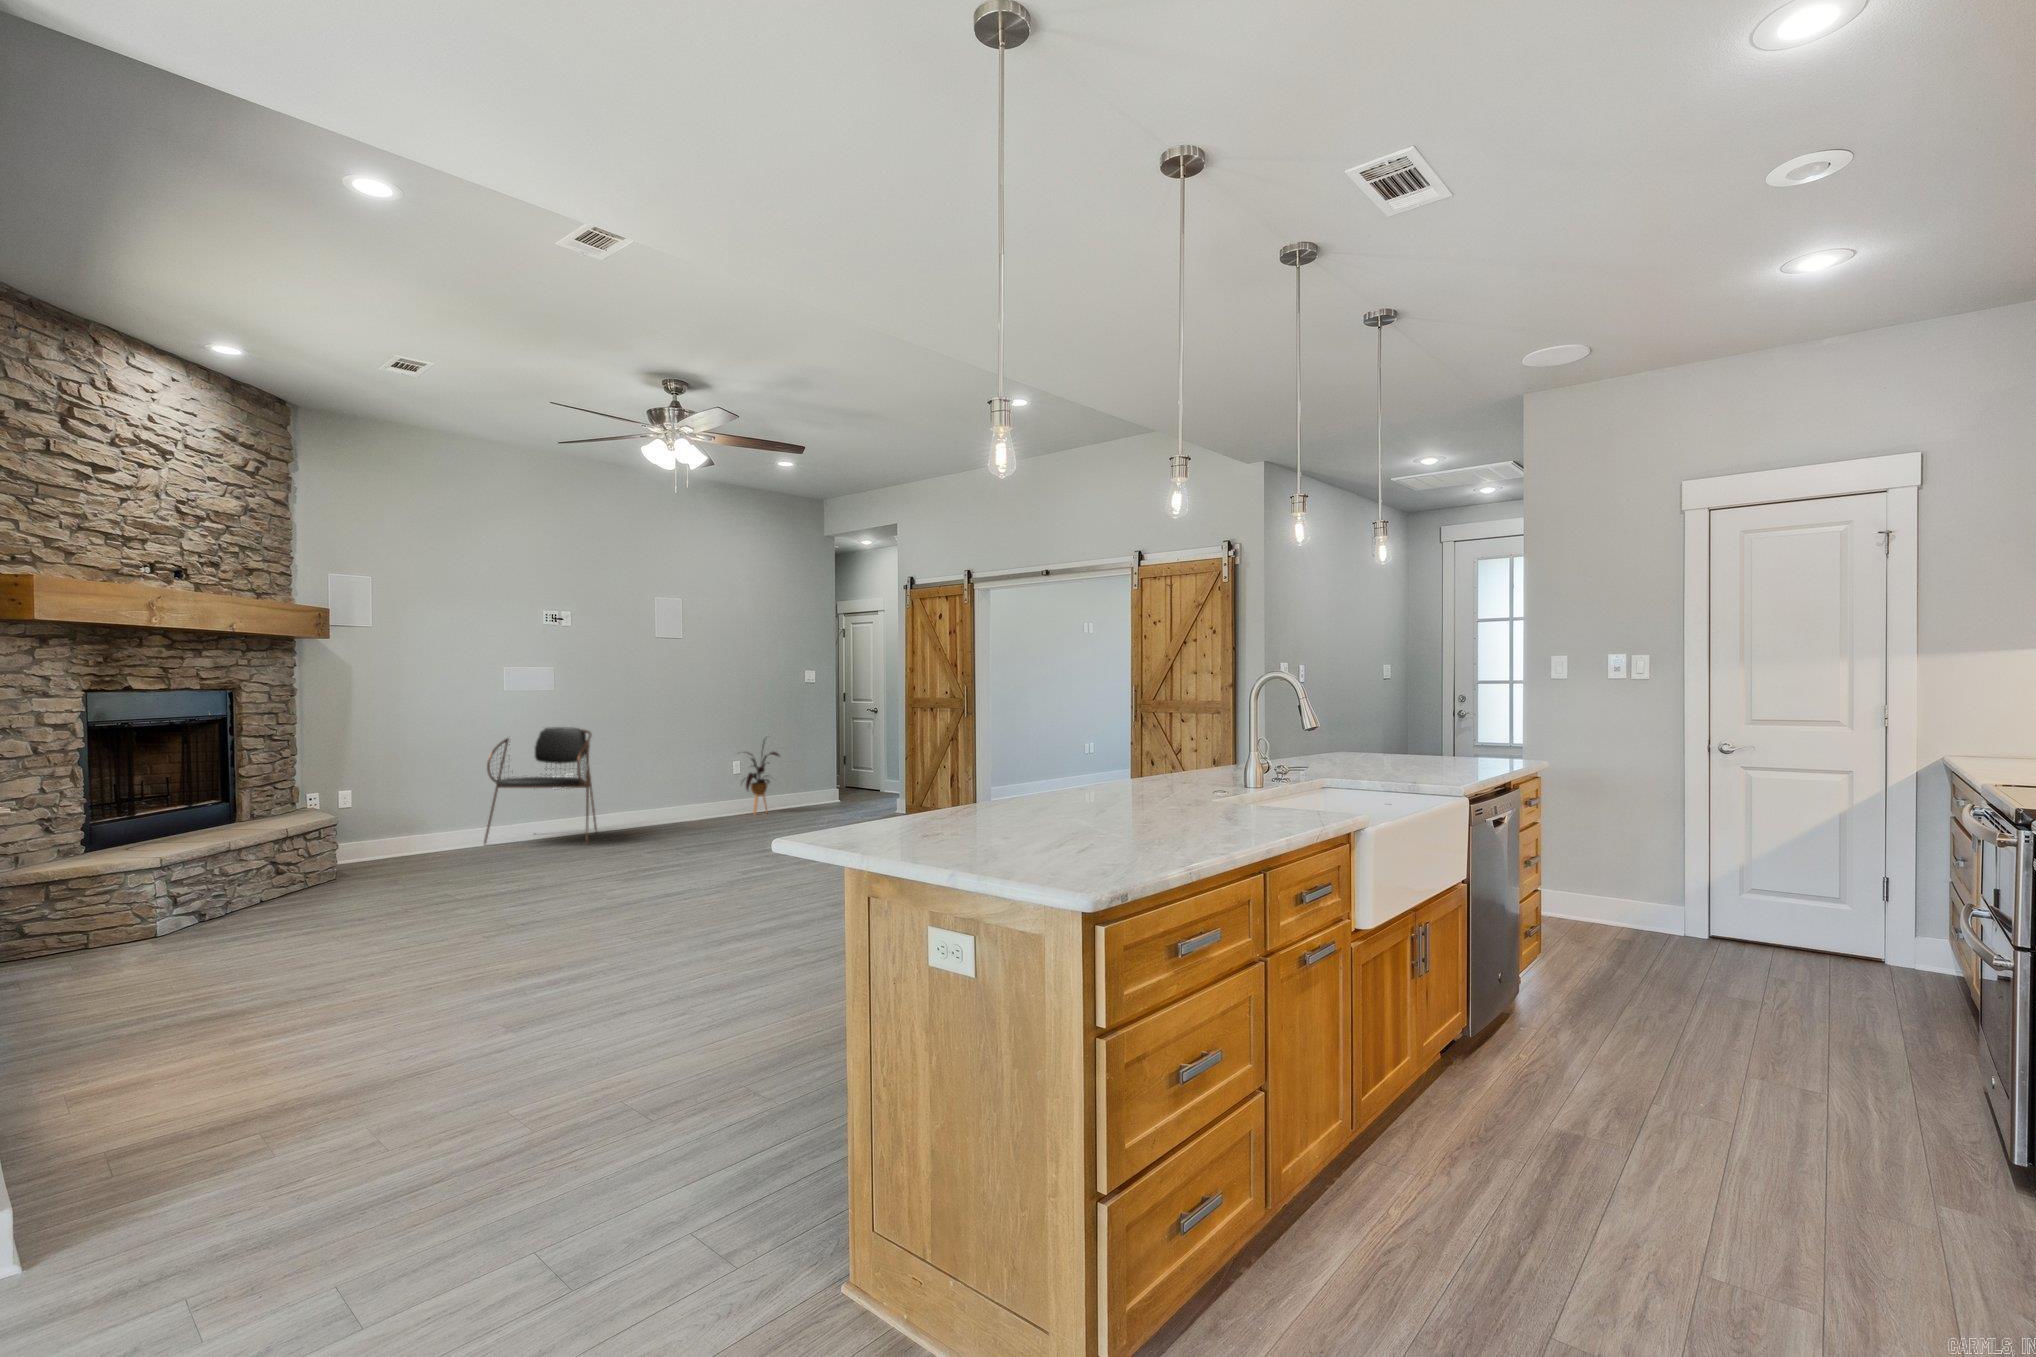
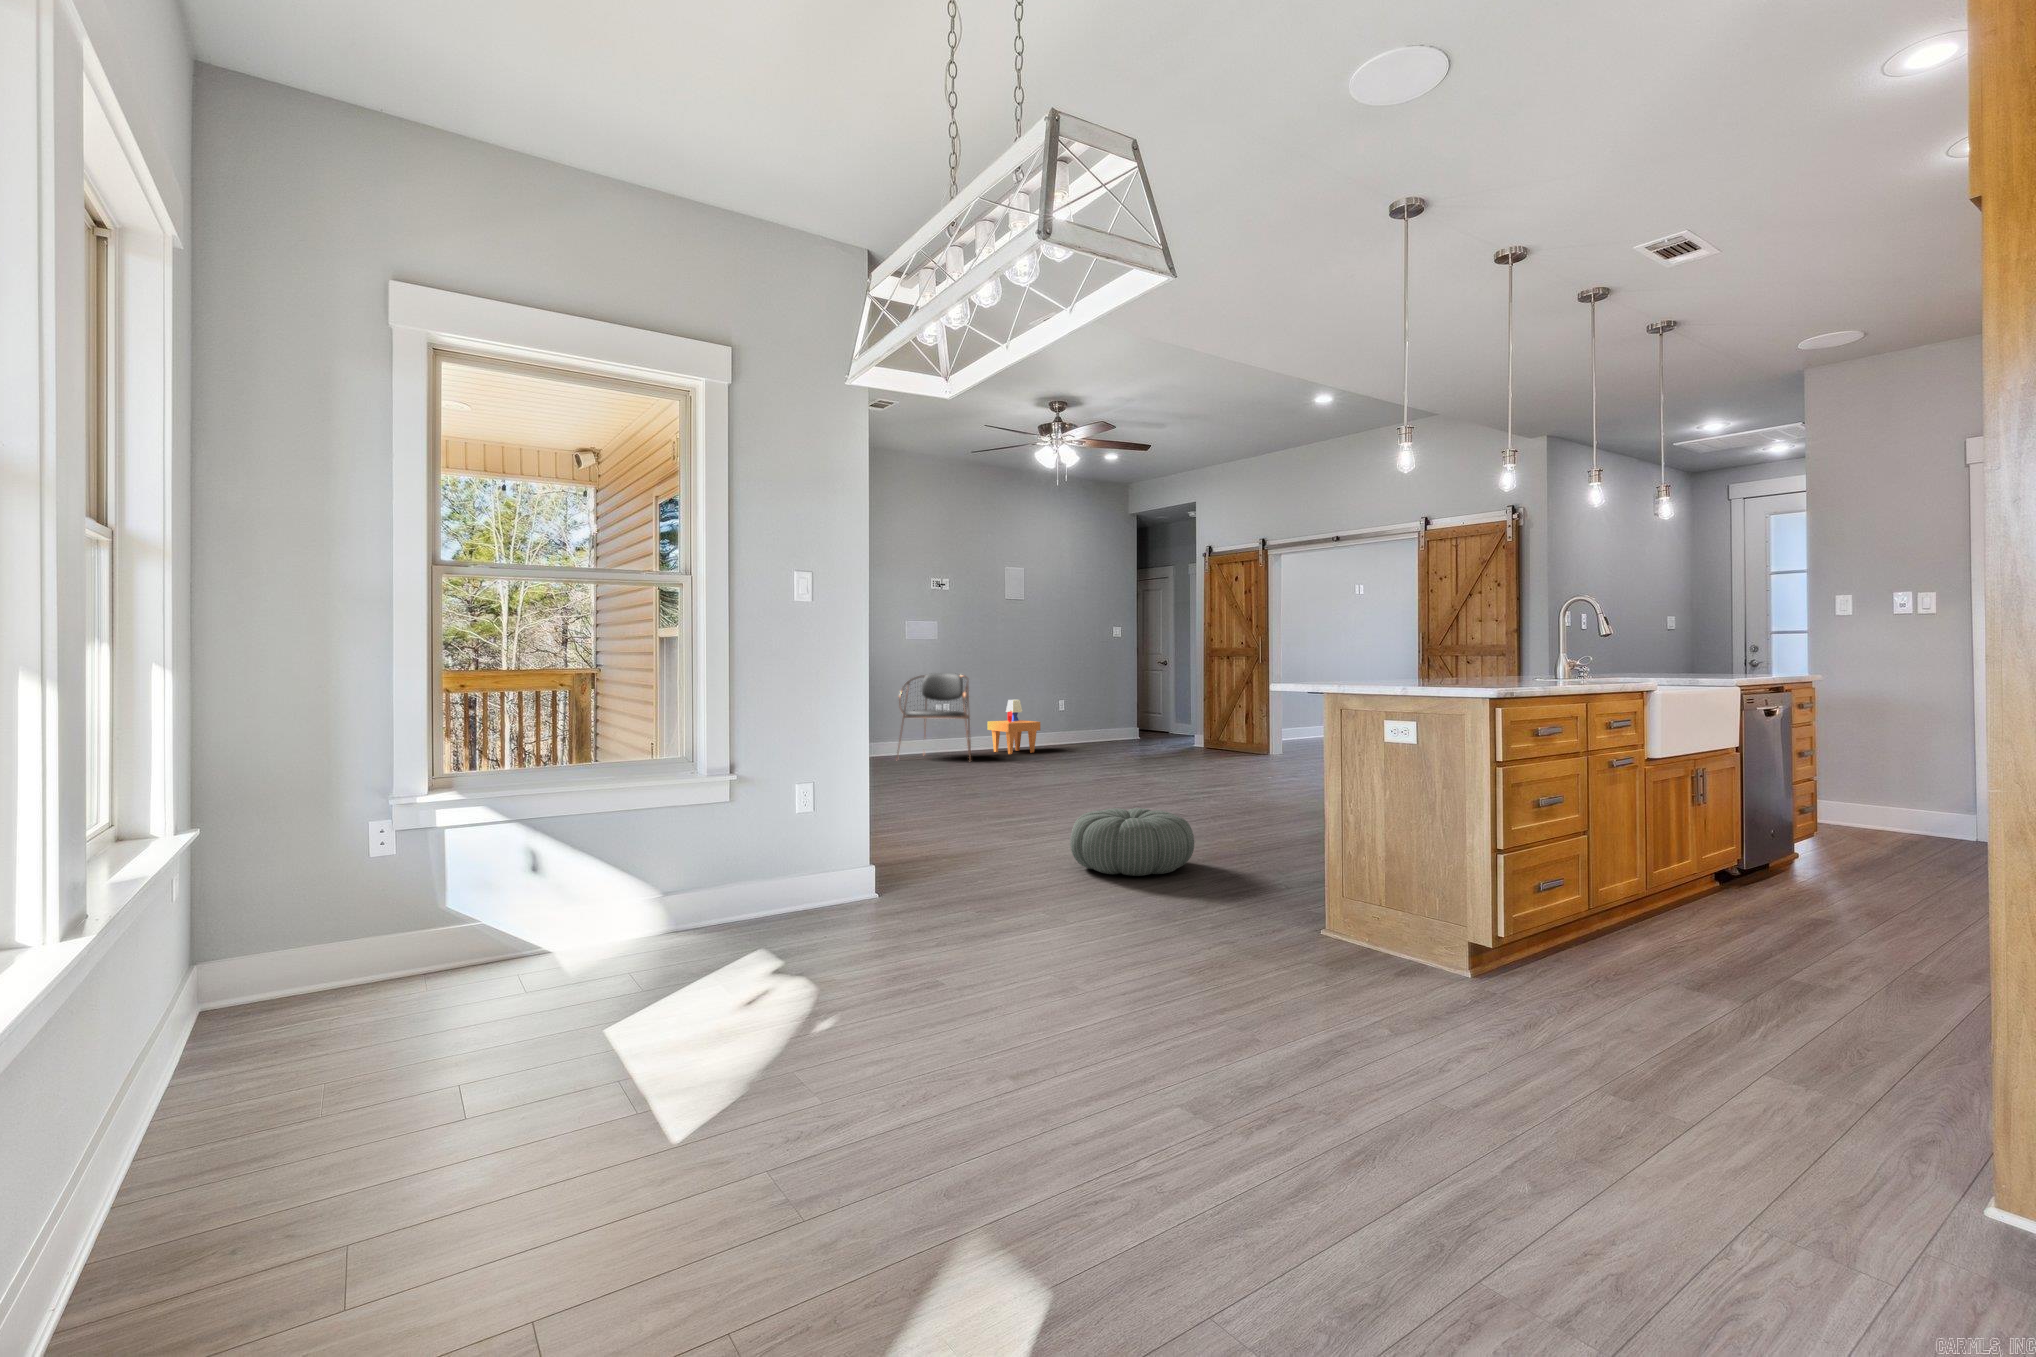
house plant: present [746,746,779,814] -> none [1062,684,1101,748]
side table: none [630,758,698,828] -> present [987,700,1040,754]
pouf: none [503,986,725,1127] -> present [1070,808,1194,876]

